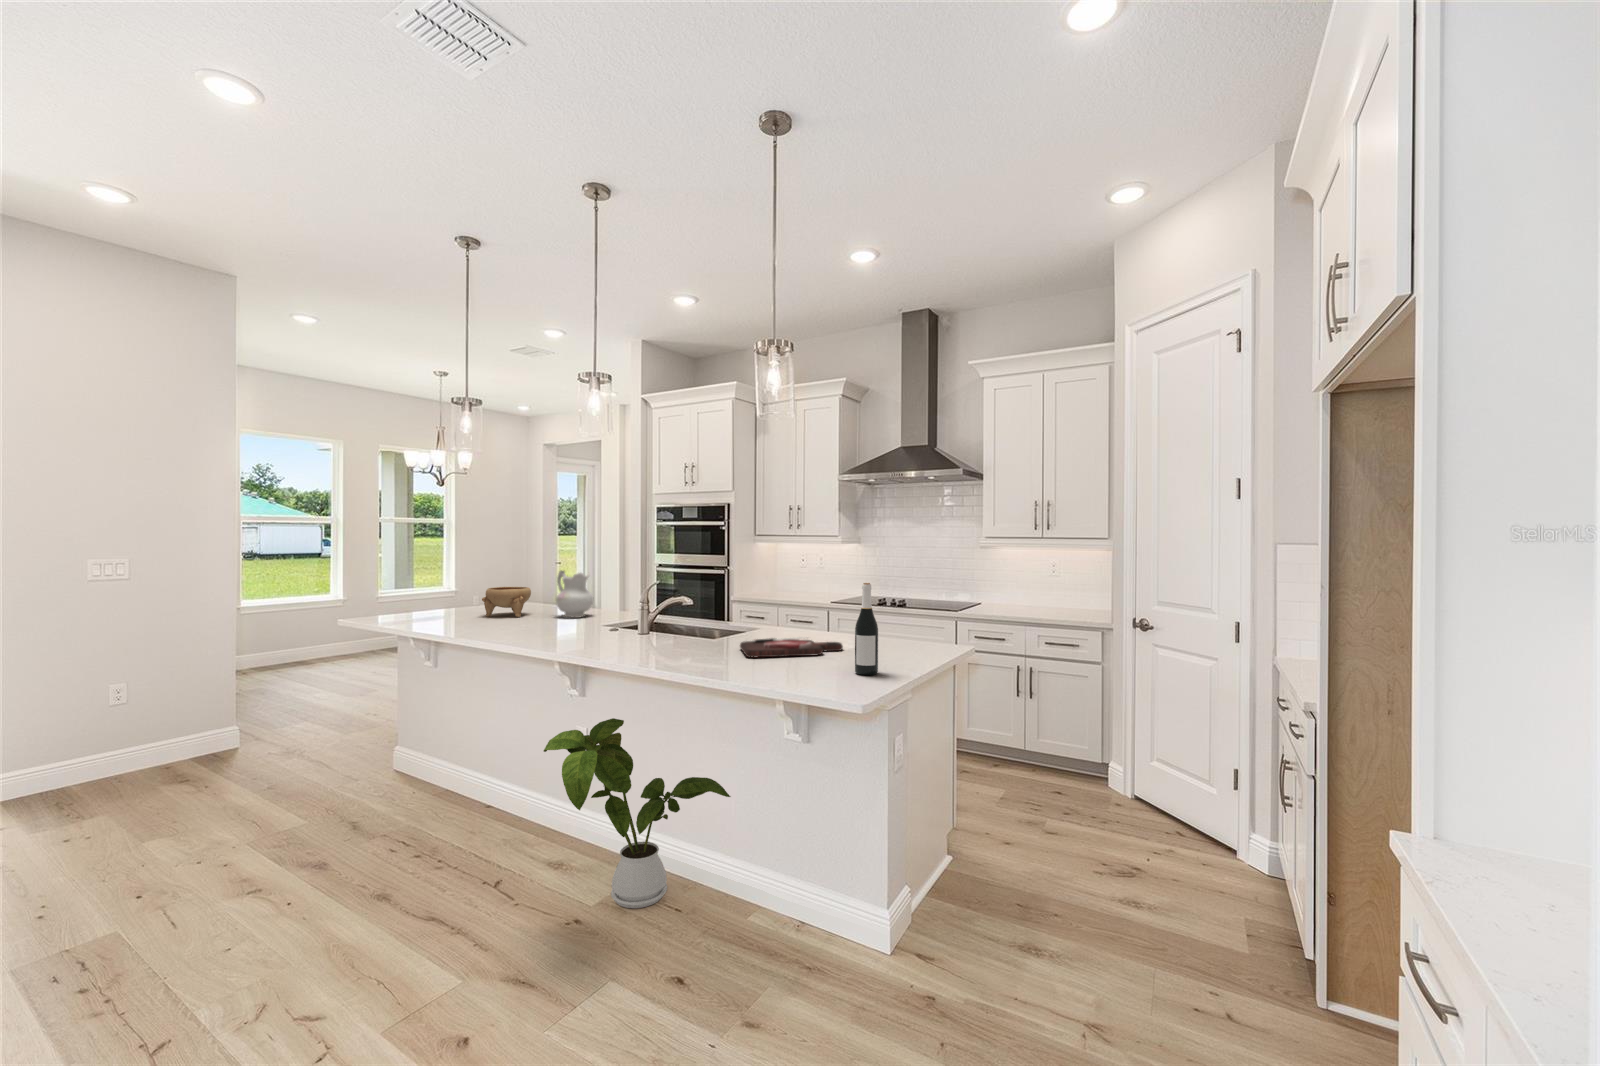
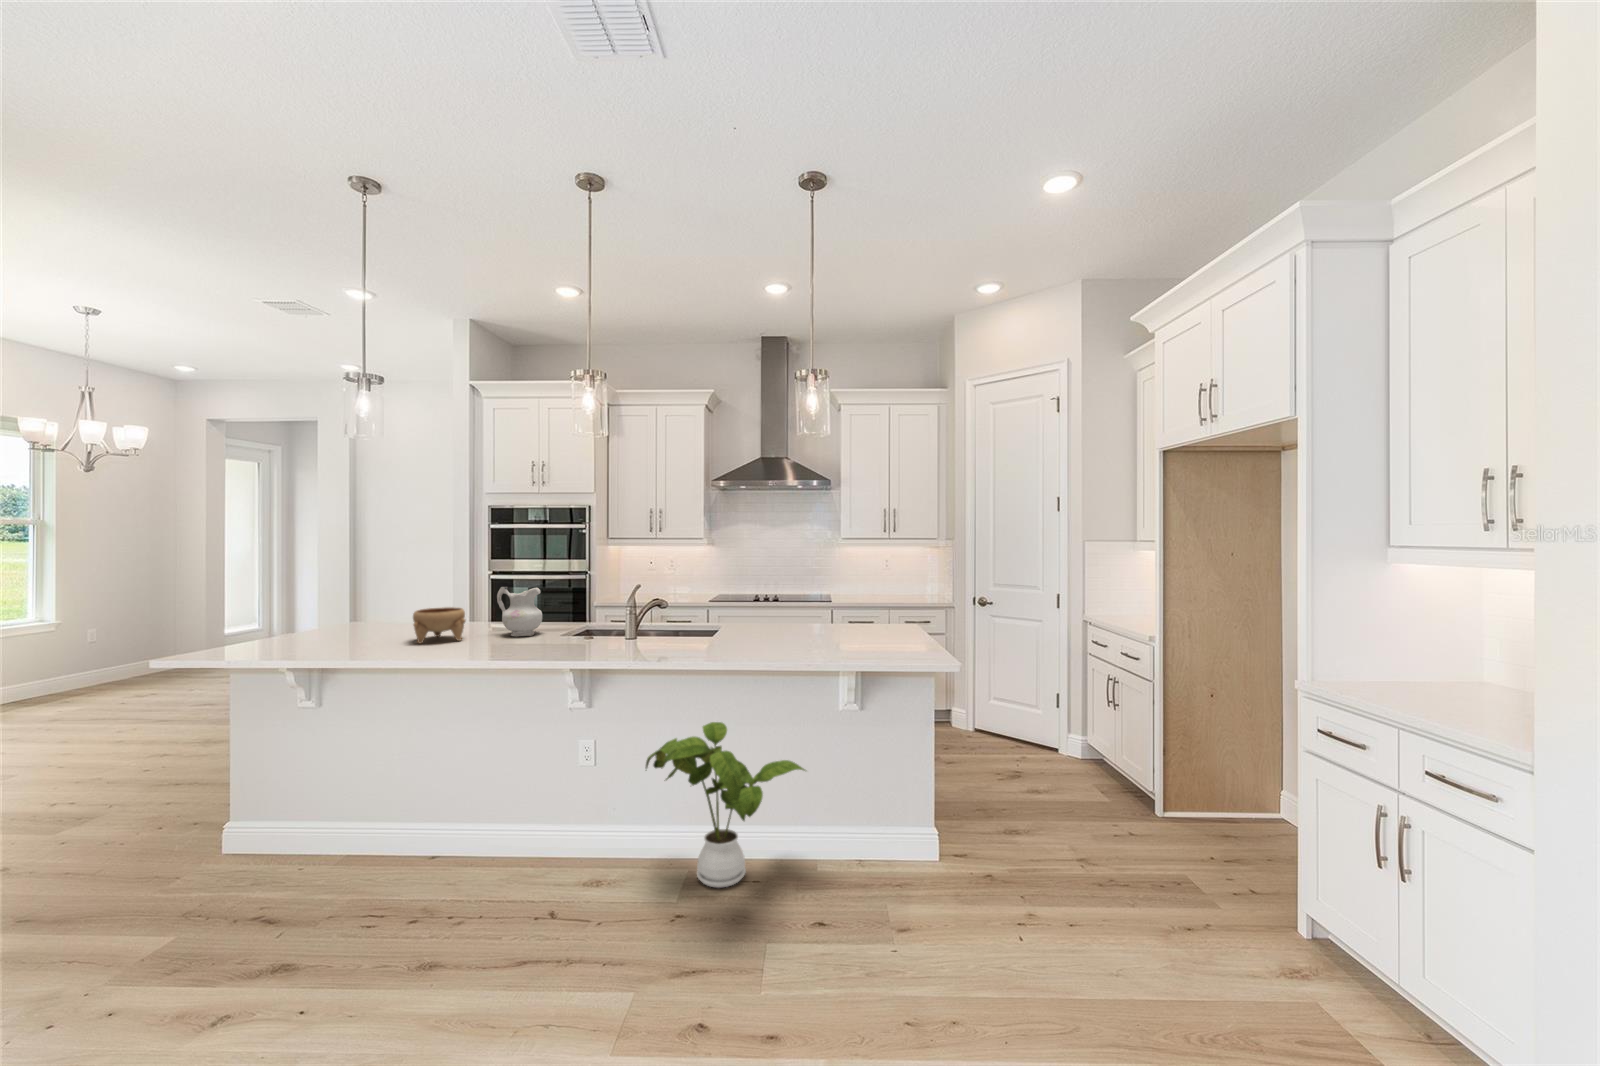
wine bottle: present [855,583,878,675] -> none [910,587,928,657]
cutting board: present [740,637,843,657] -> none [778,633,856,654]

